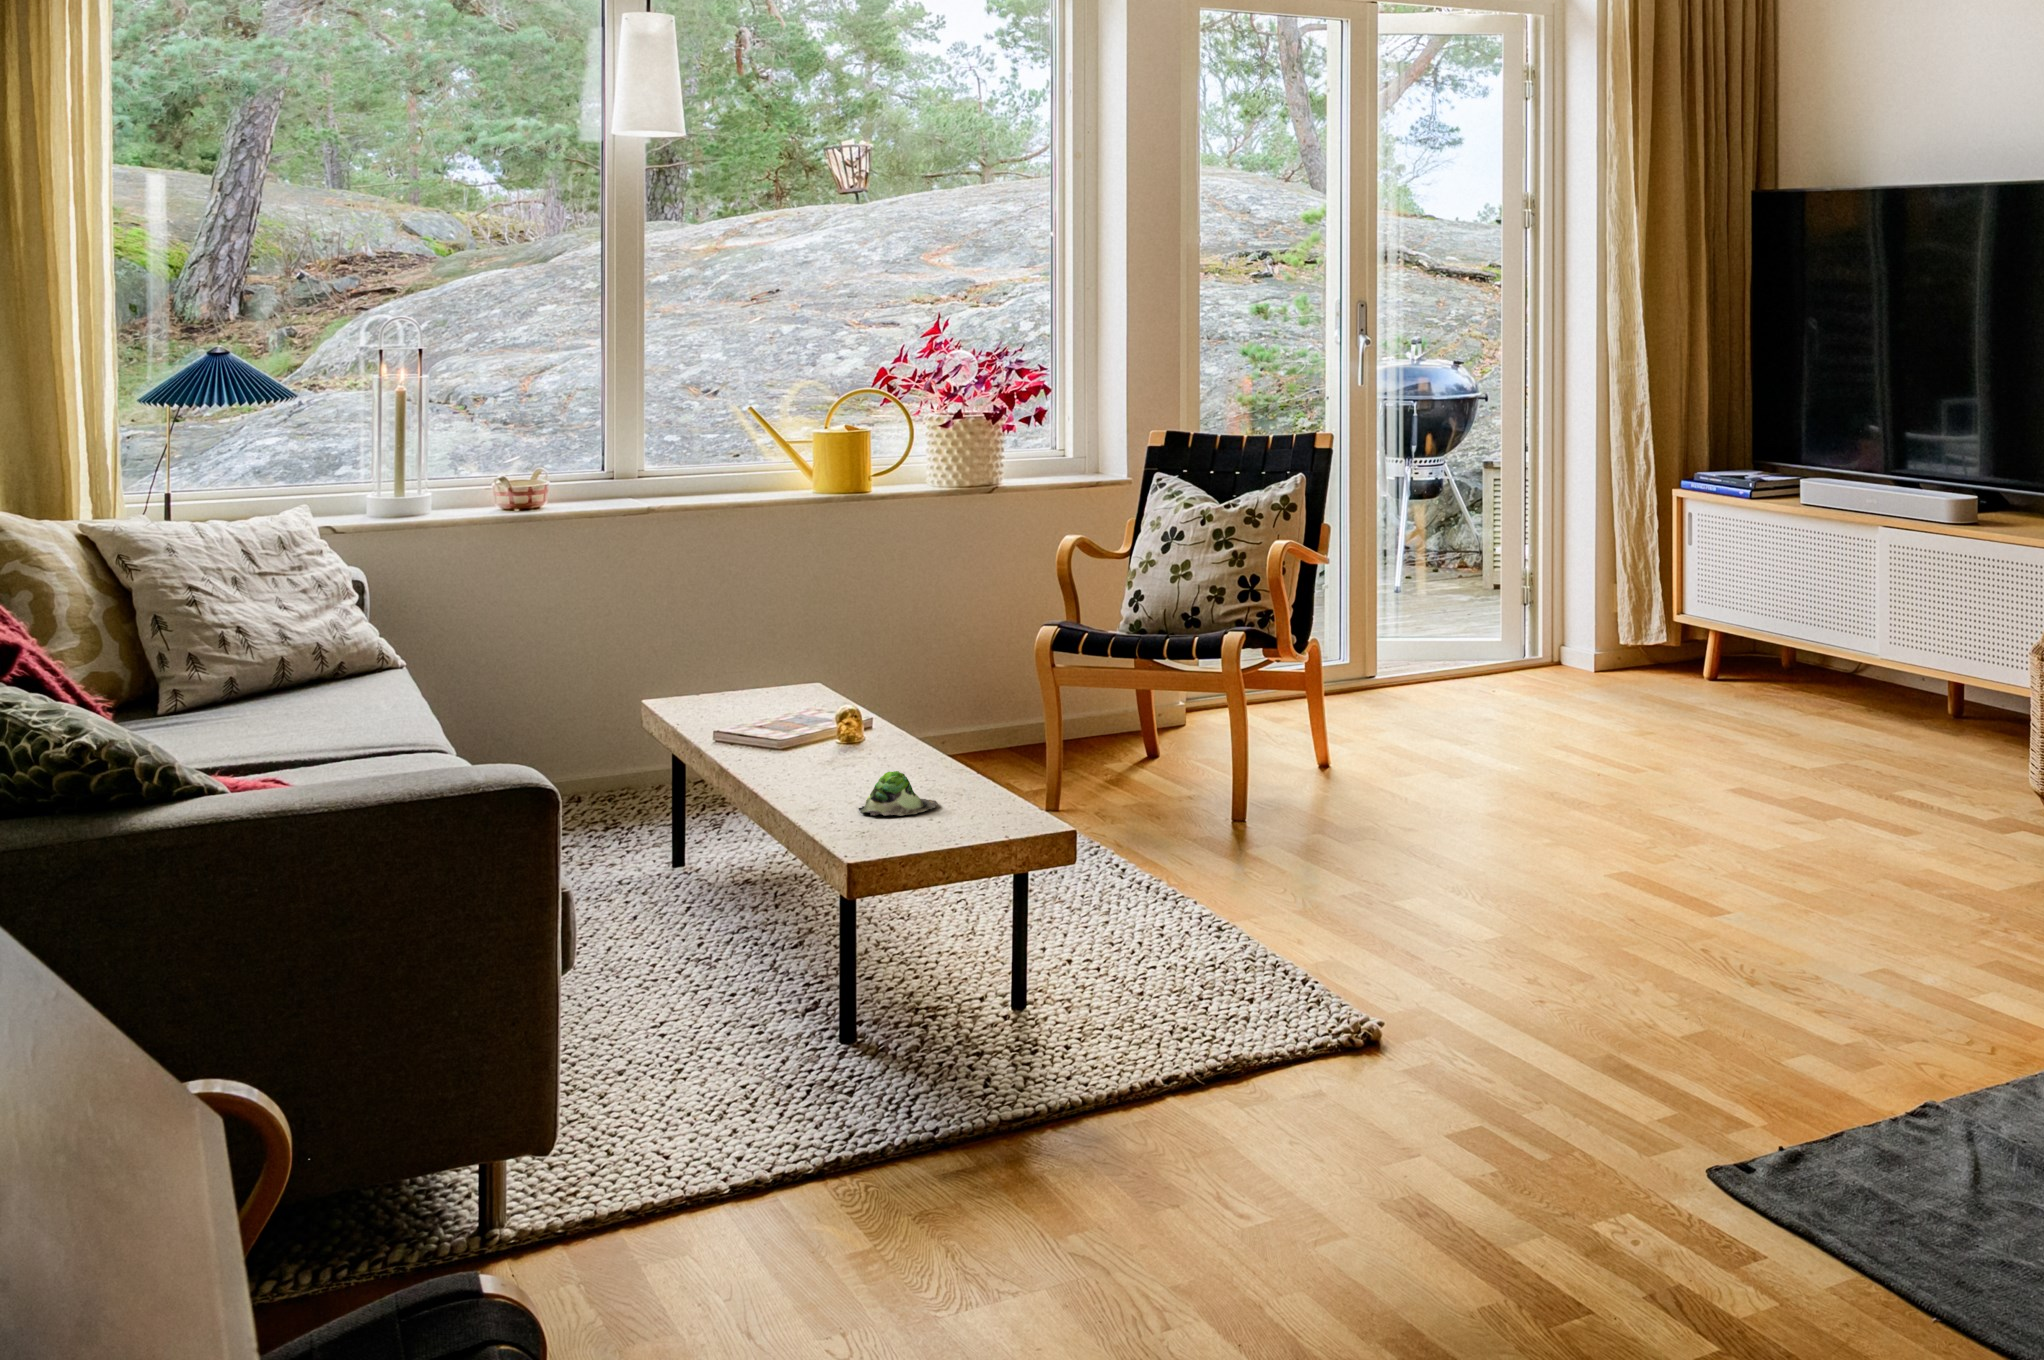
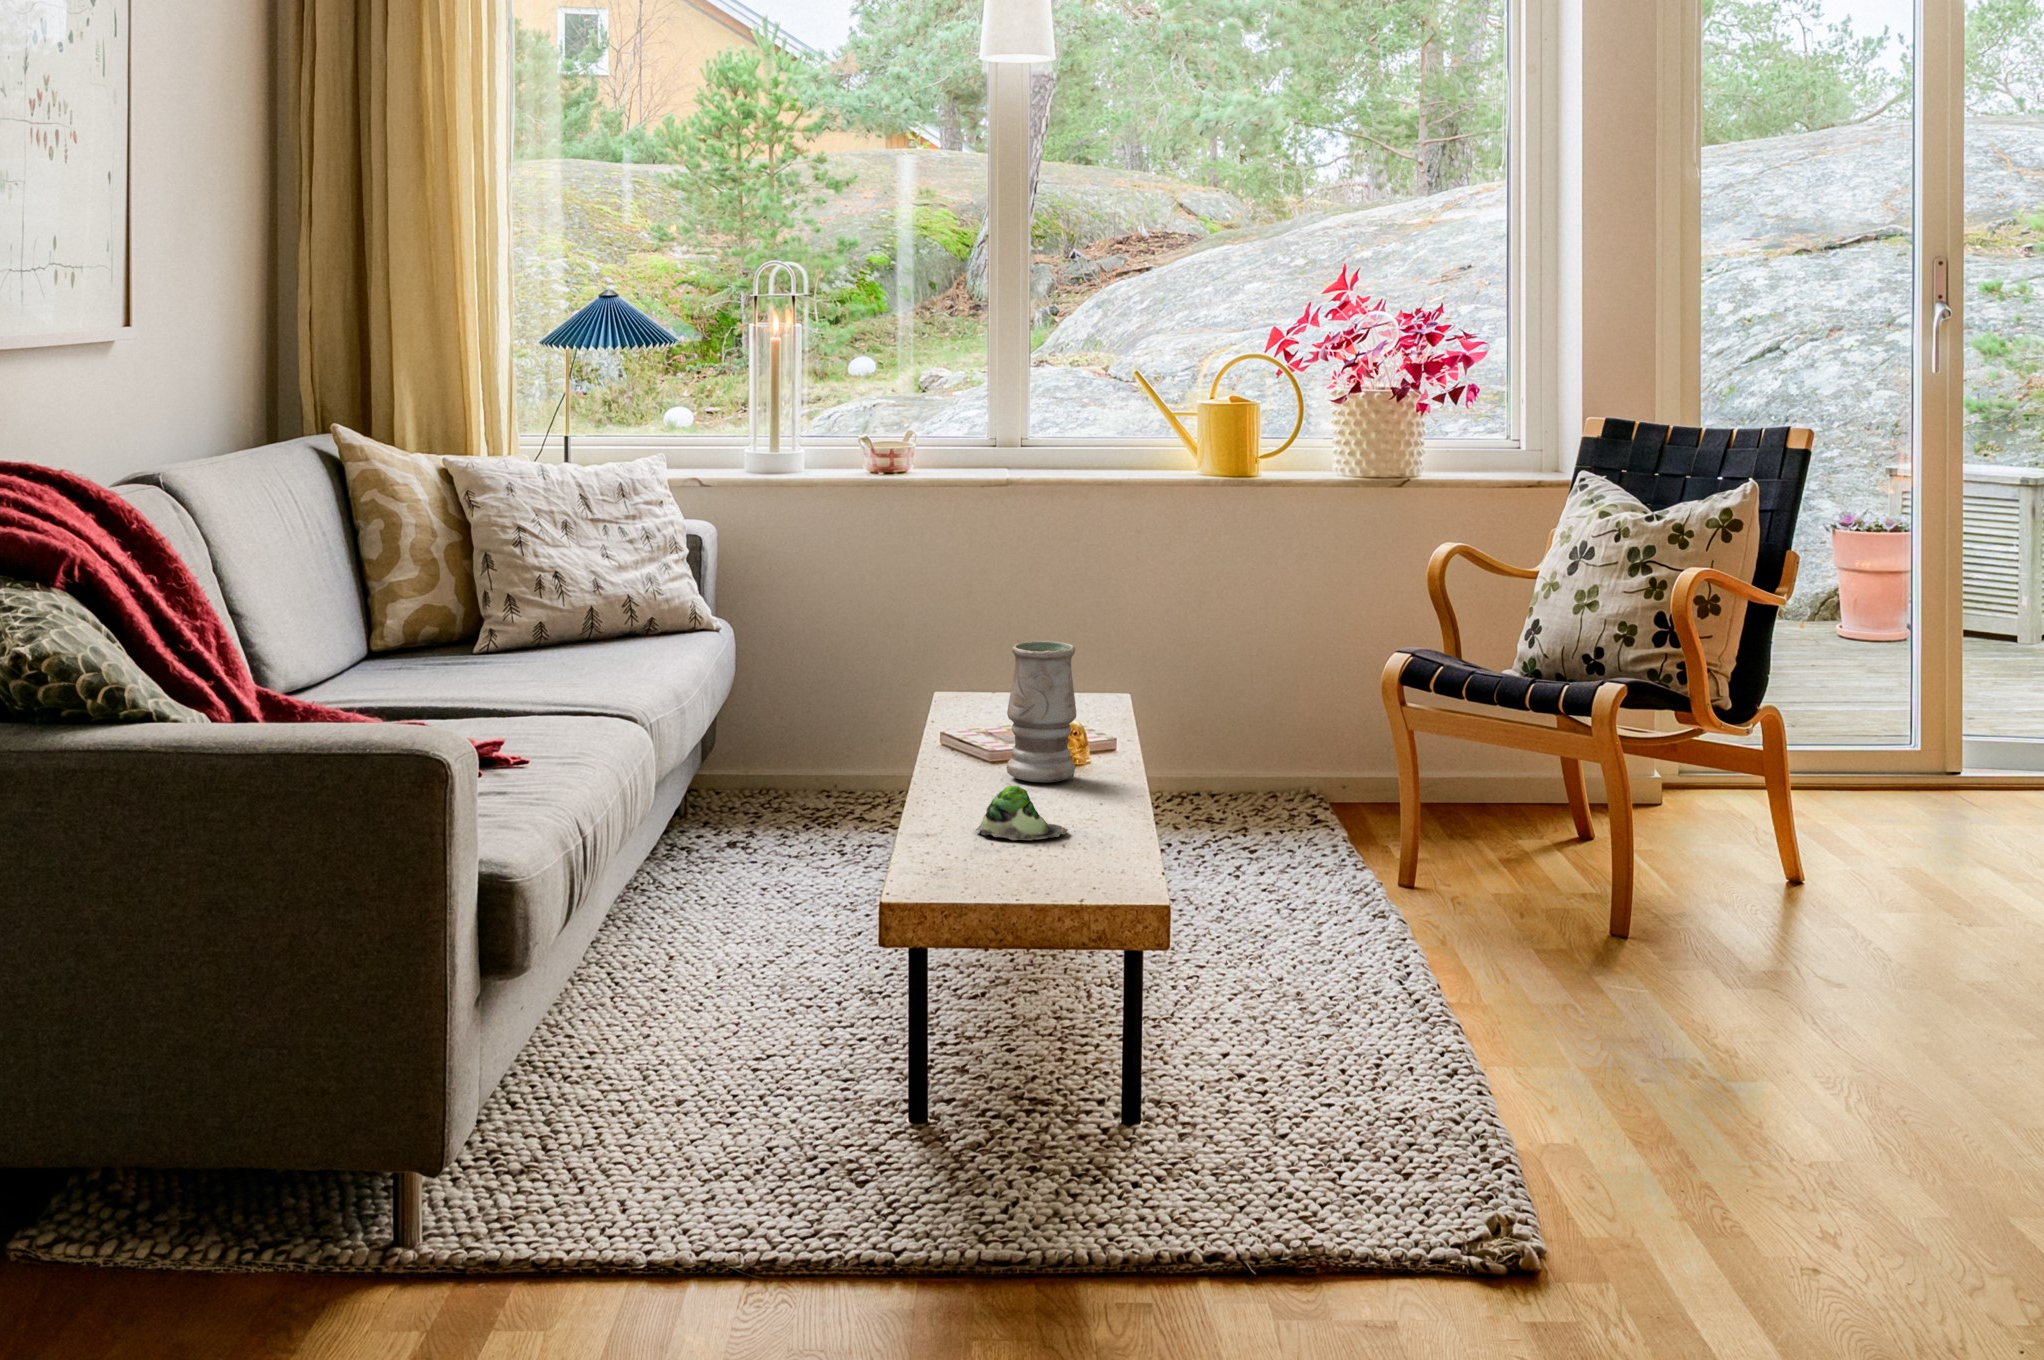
vase: none [823,647,884,767] -> present [1007,640,1076,783]

